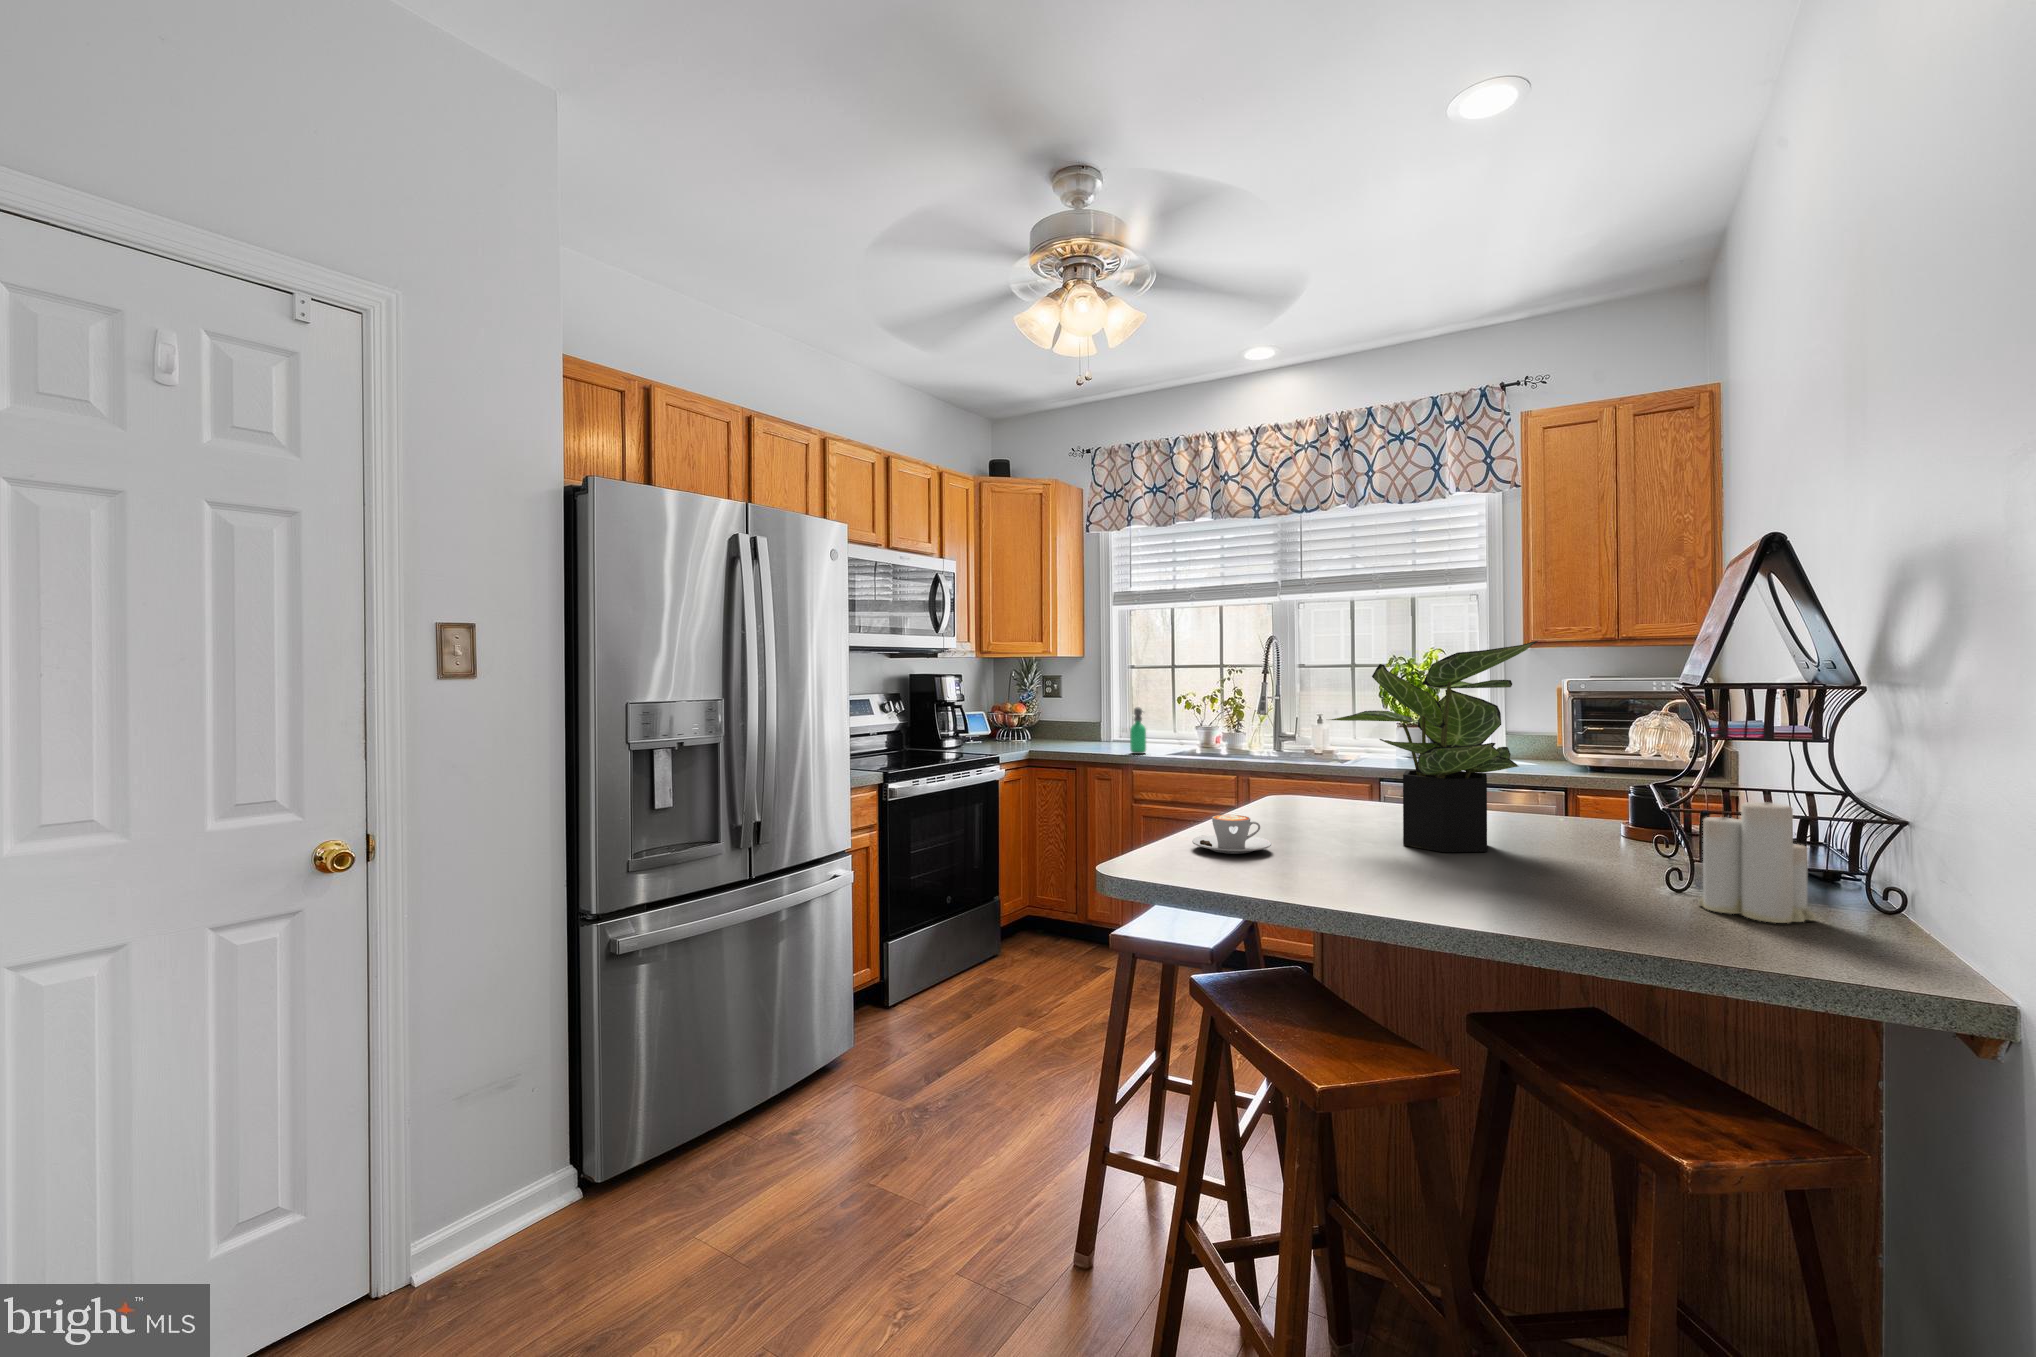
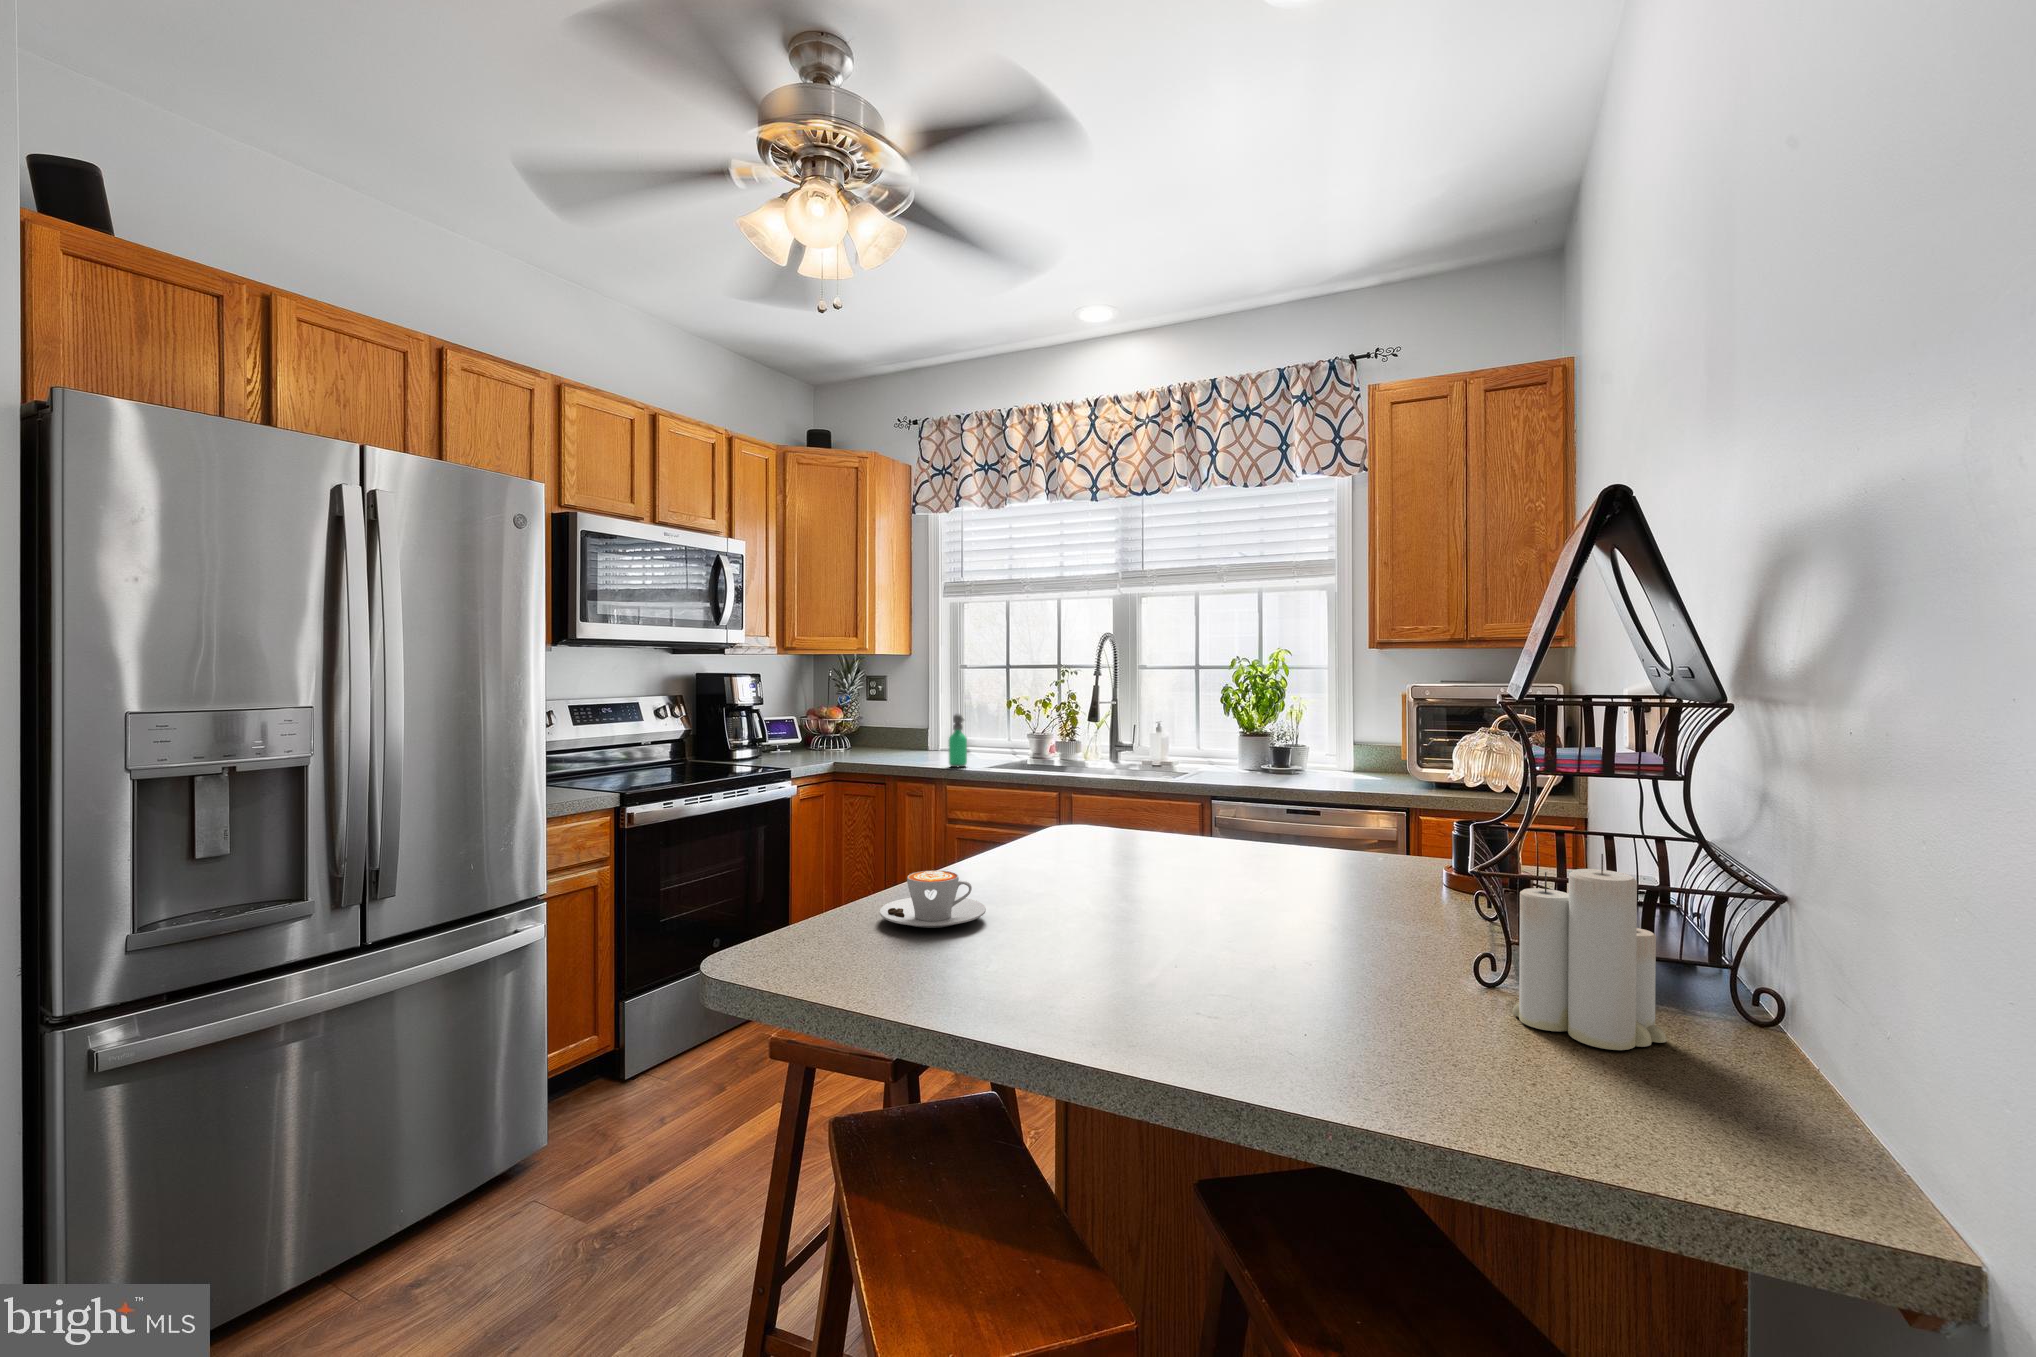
potted plant: present [1330,641,1538,852] -> none [1077,637,1326,919]

